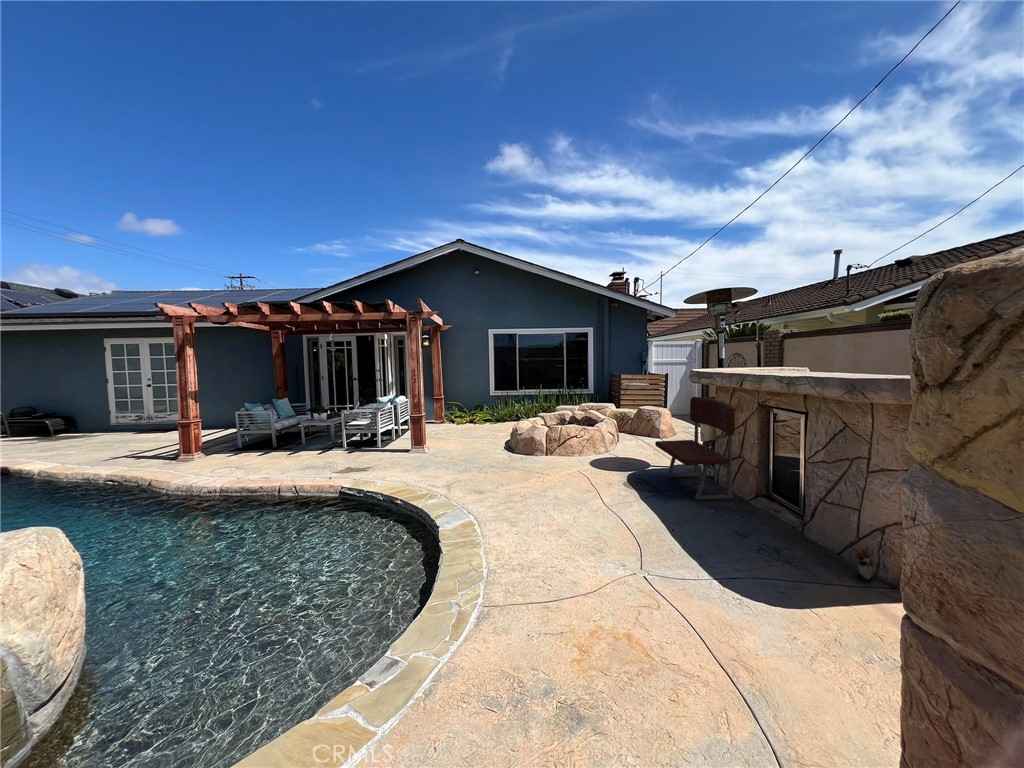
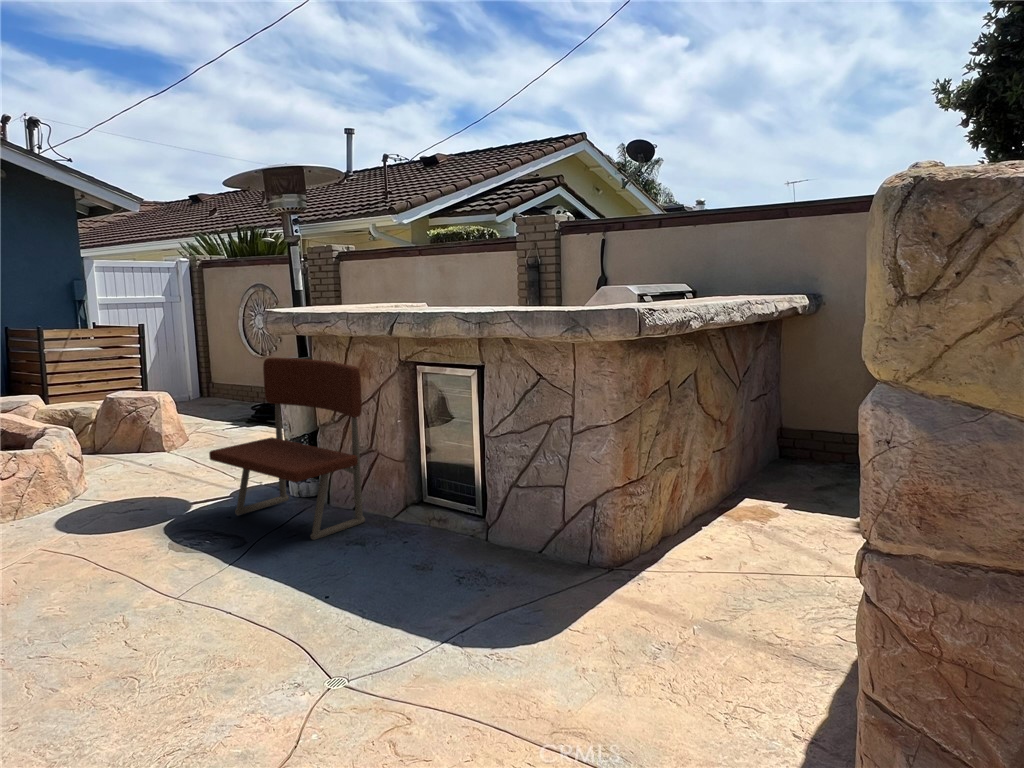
decorative plant: present [854,546,873,579] -> none [572,532,594,577]

